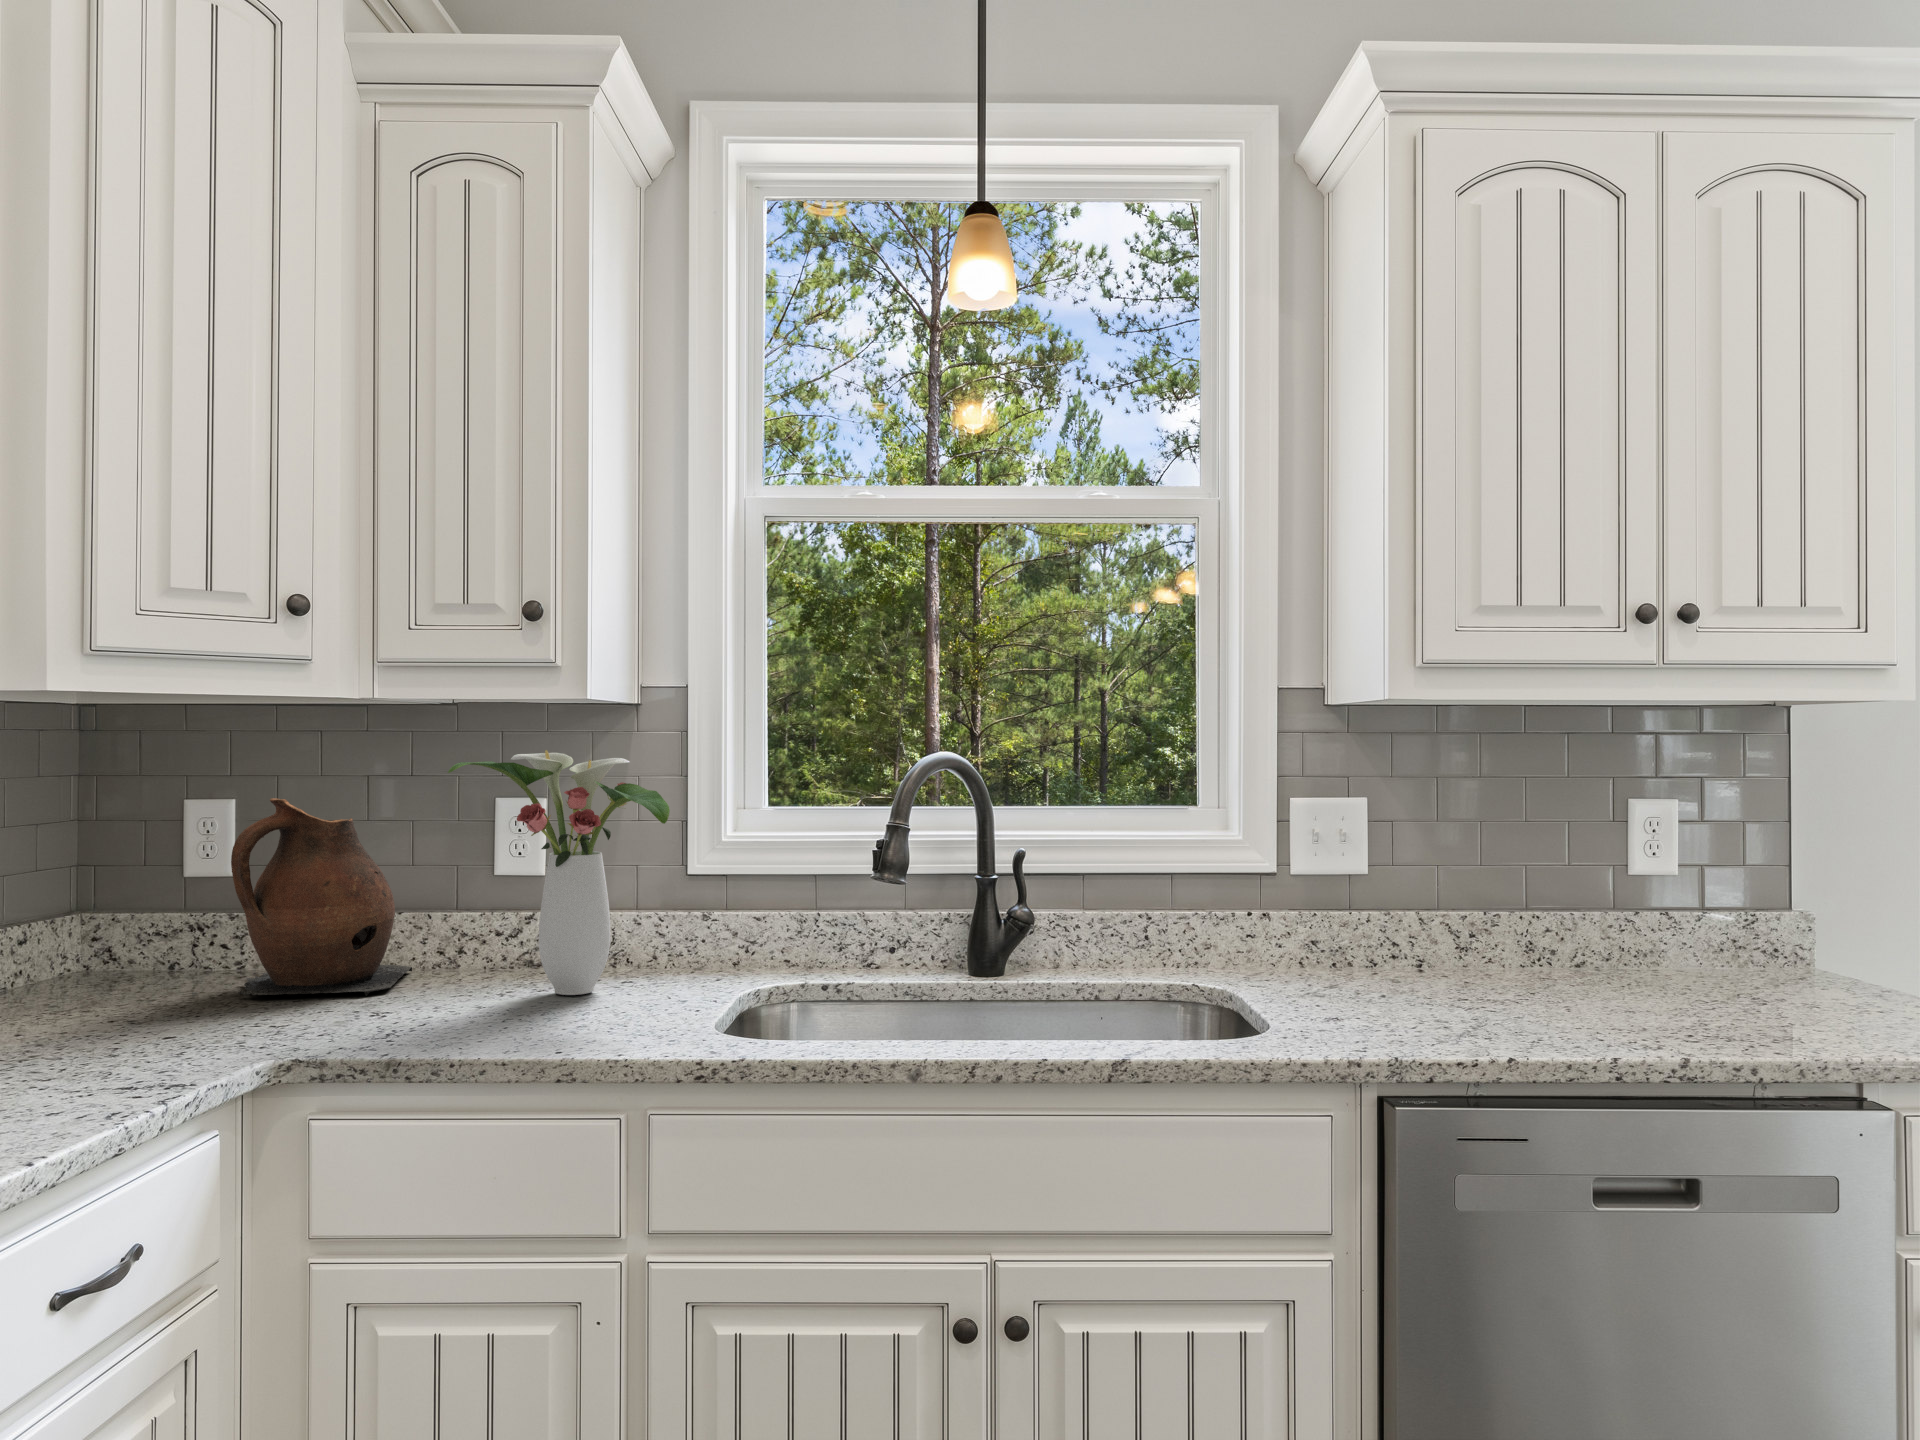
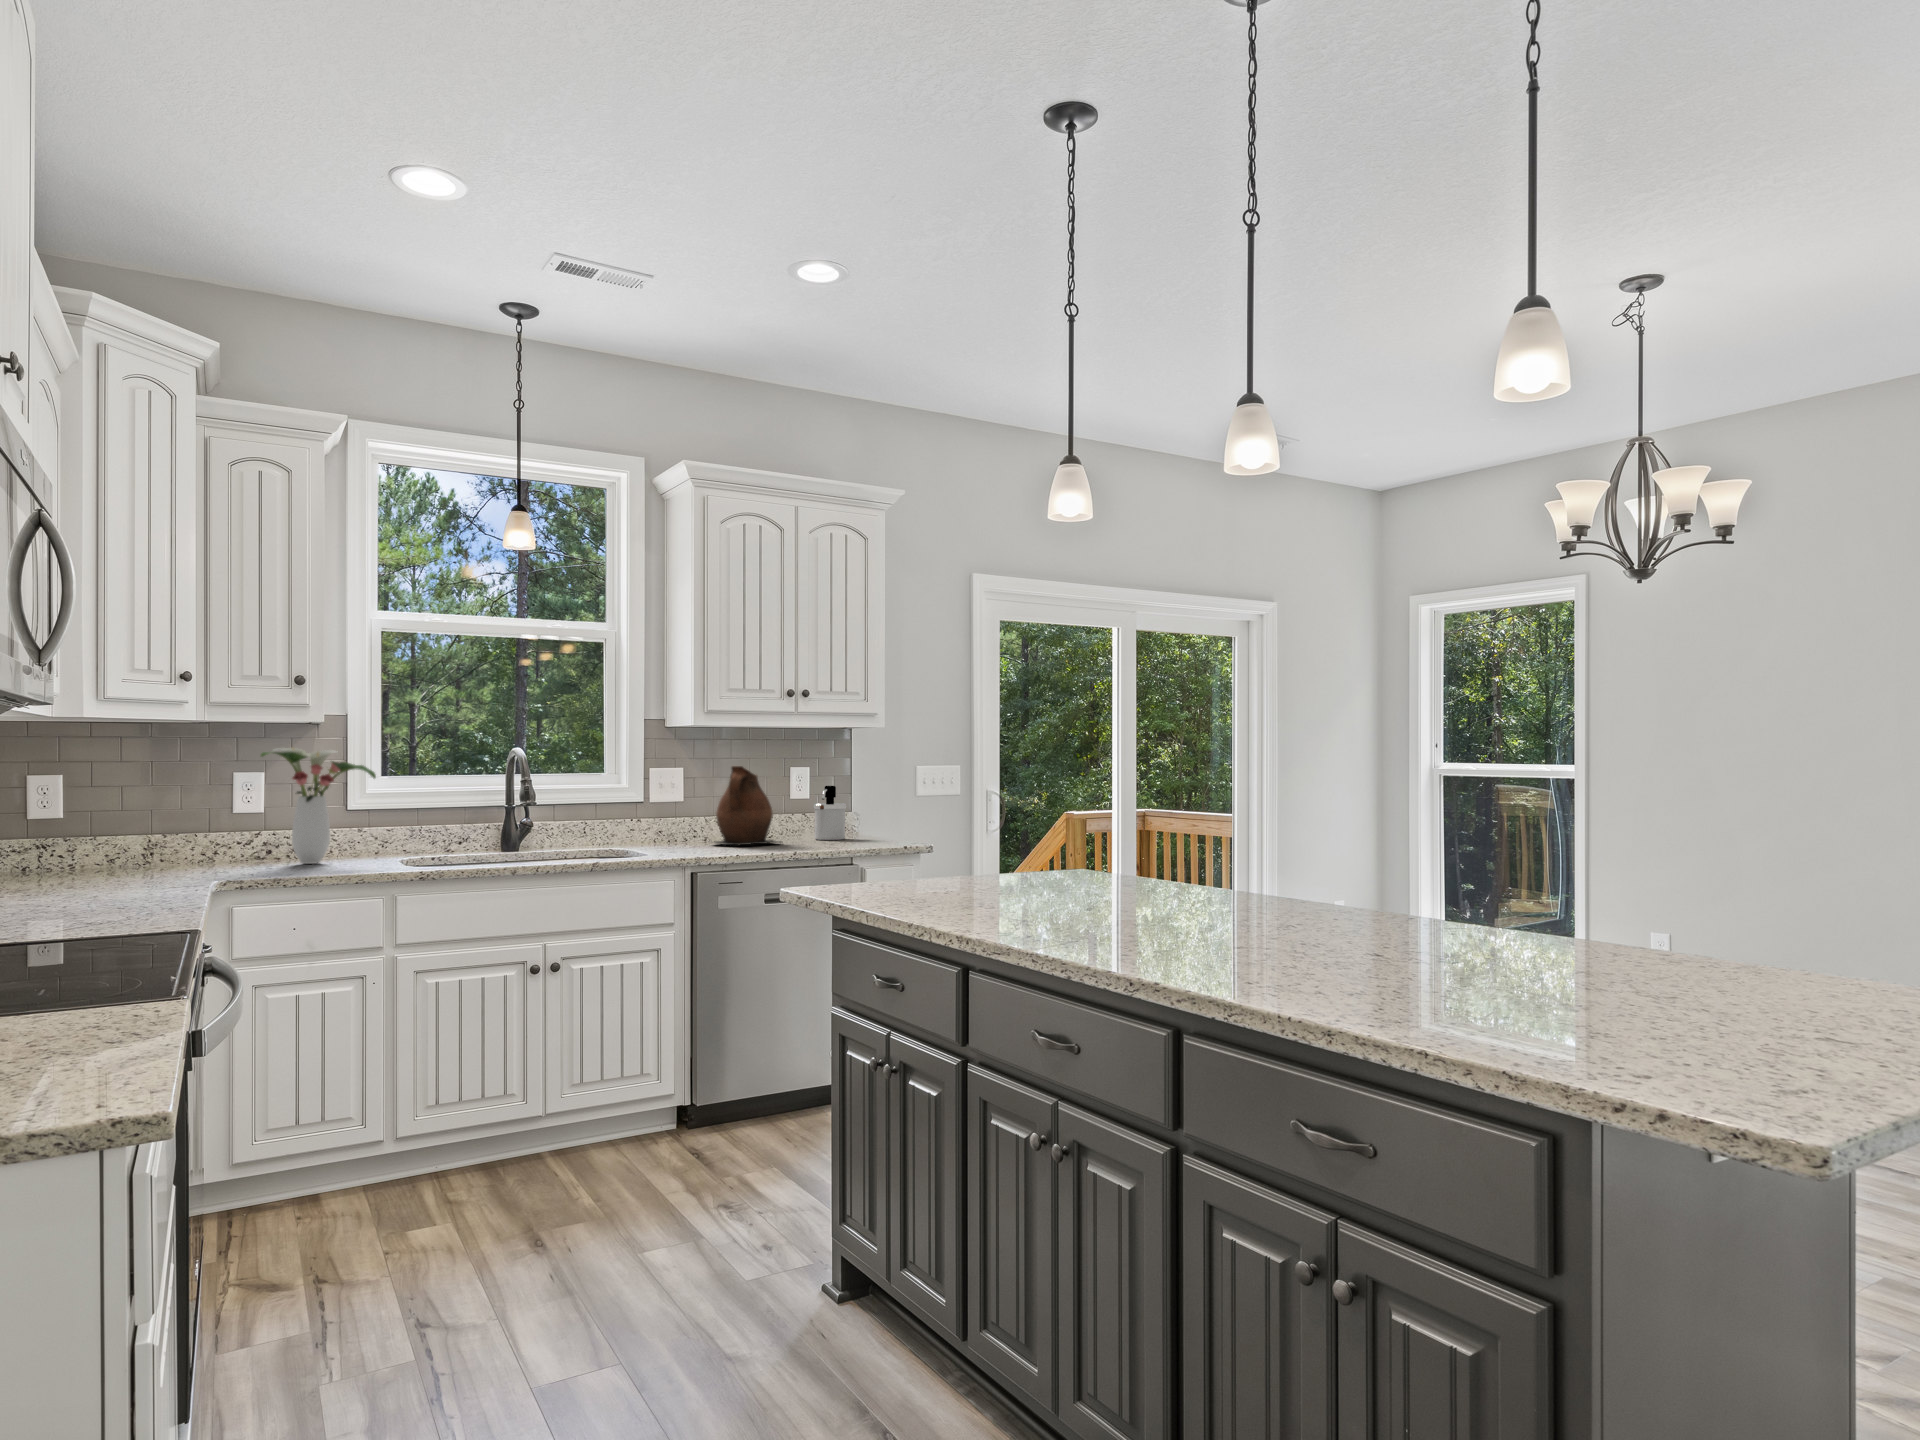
ceramic pitcher: present [231,798,412,996] -> present [714,766,781,845]
soap dispenser: none [1705,854,1803,1000] -> present [814,786,846,840]

